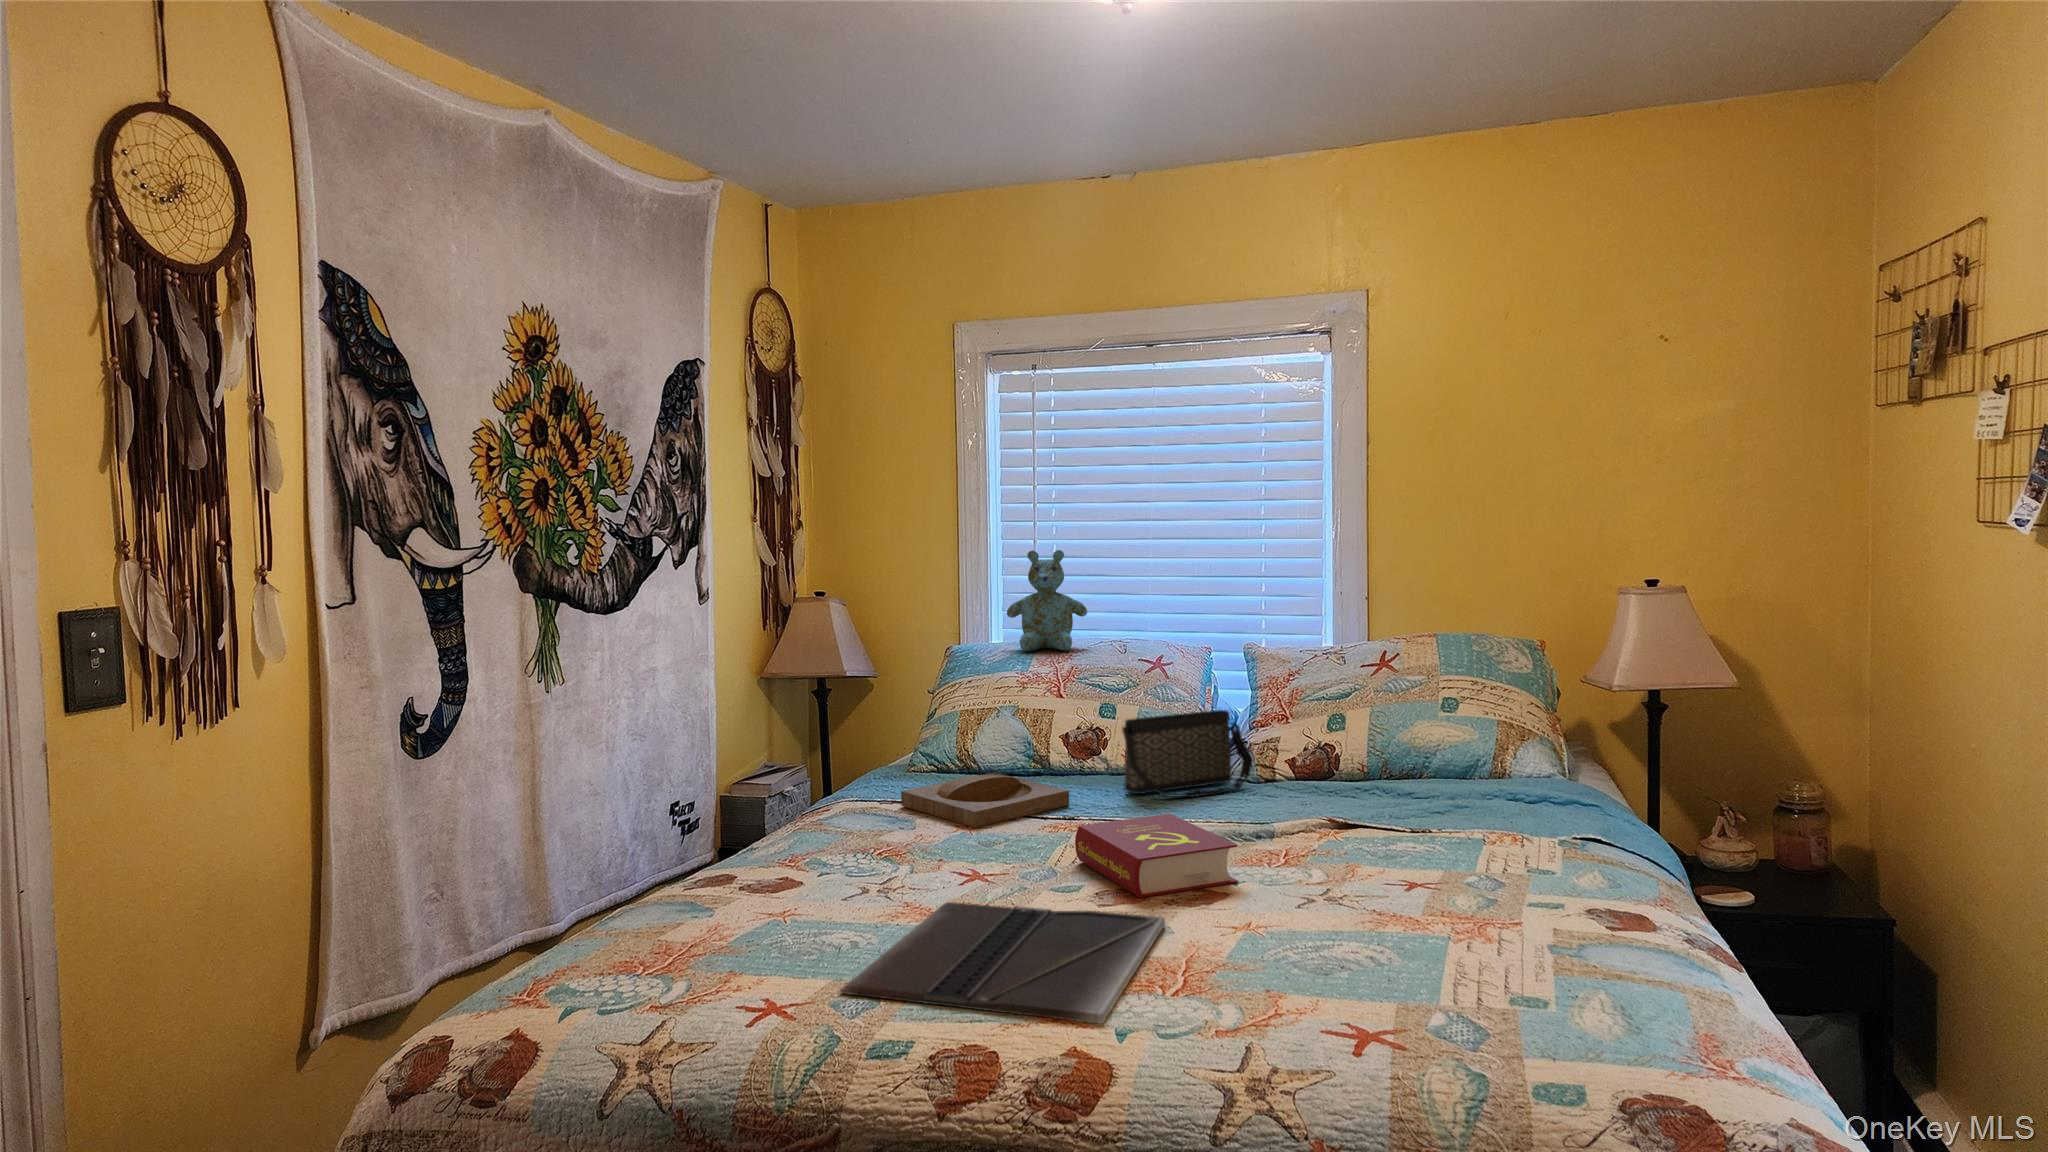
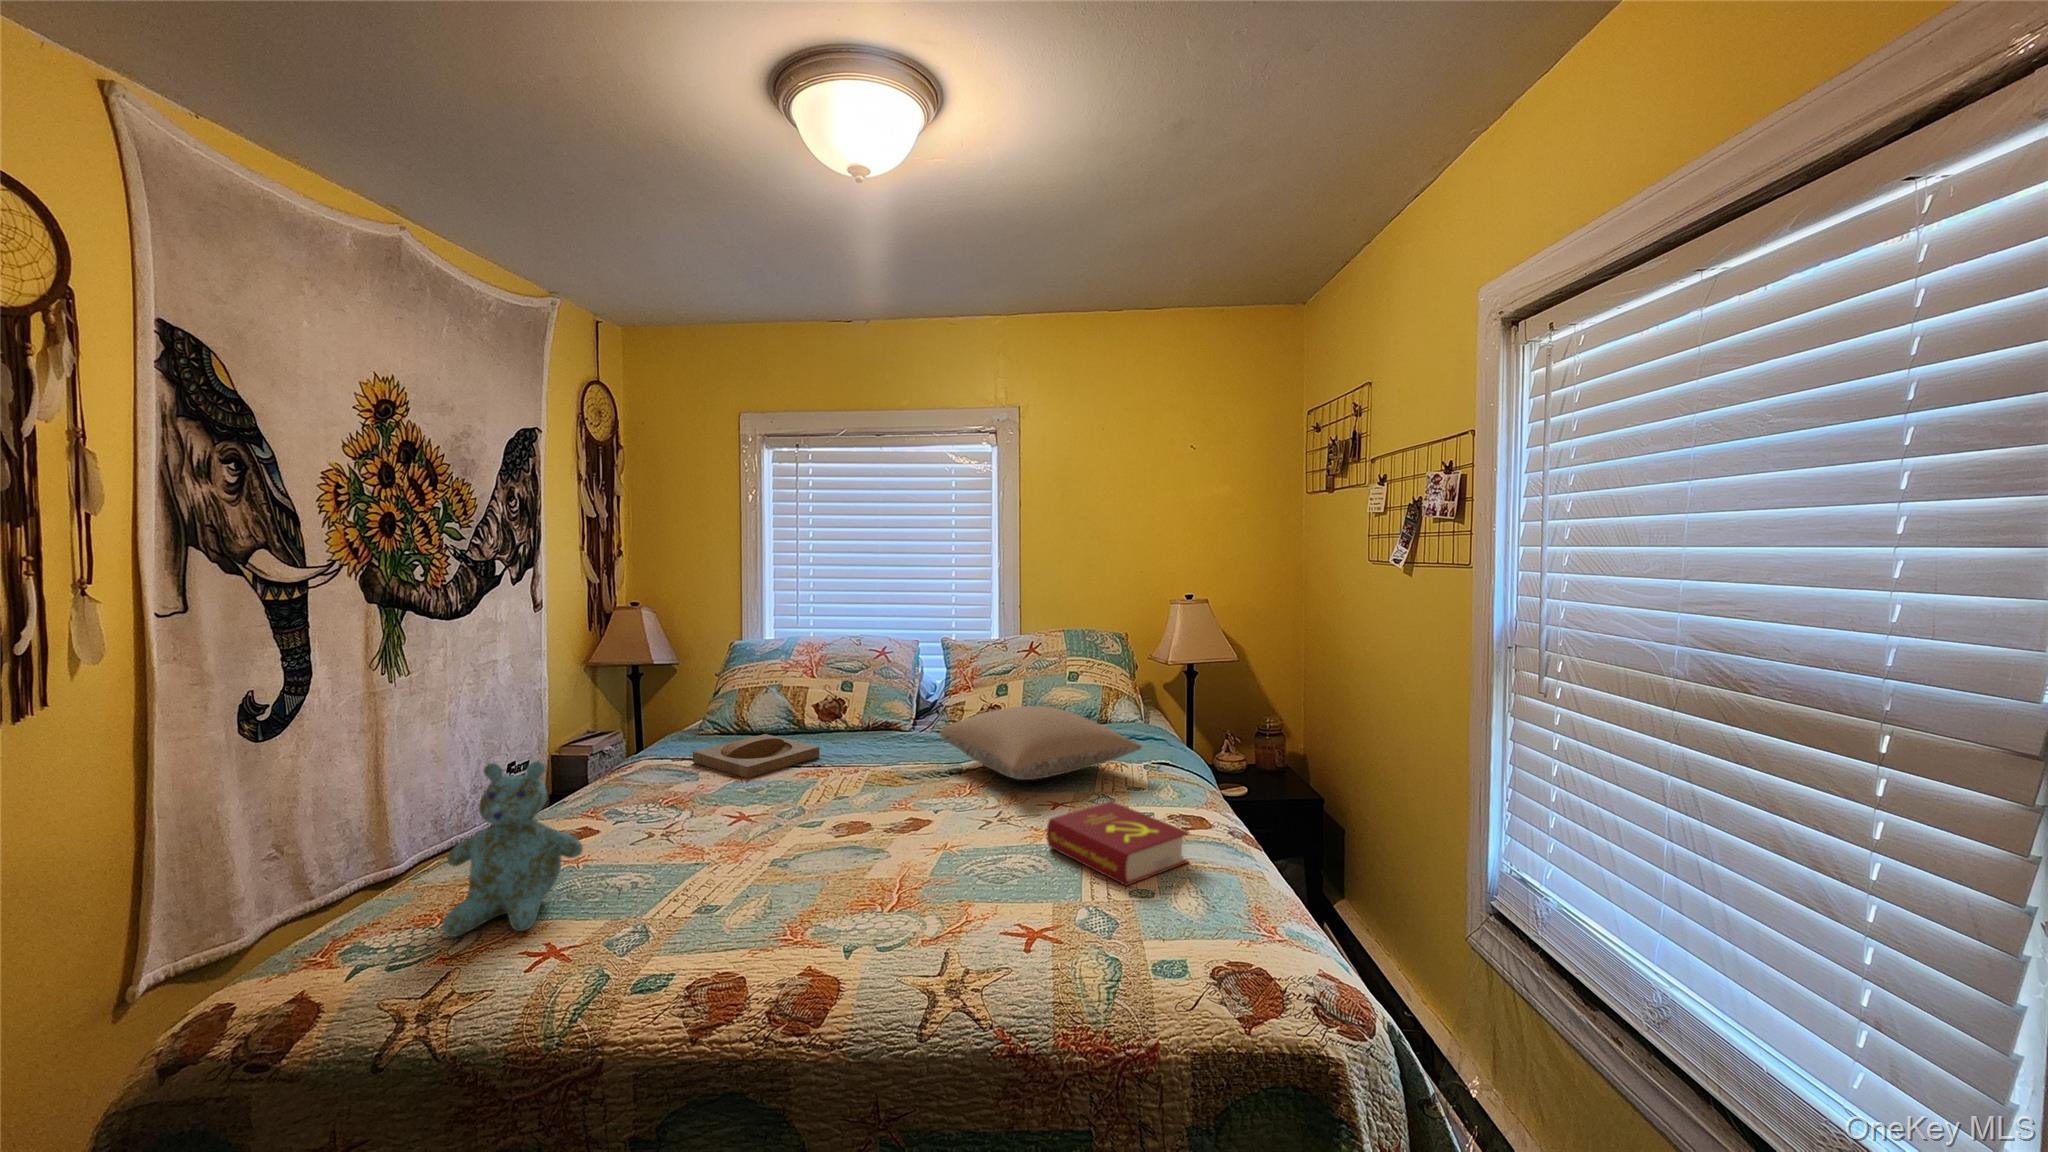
stuffed bear: present [1007,550,1087,651] -> present [442,761,583,937]
handbag: present [1122,710,1253,797] -> none [858,687,948,748]
pillow: none [1242,738,1566,844] -> present [940,706,1142,780]
book: present [1075,814,1238,898] -> present [1047,802,1189,886]
laptop: present [840,902,1165,1024] -> none [617,844,880,942]

